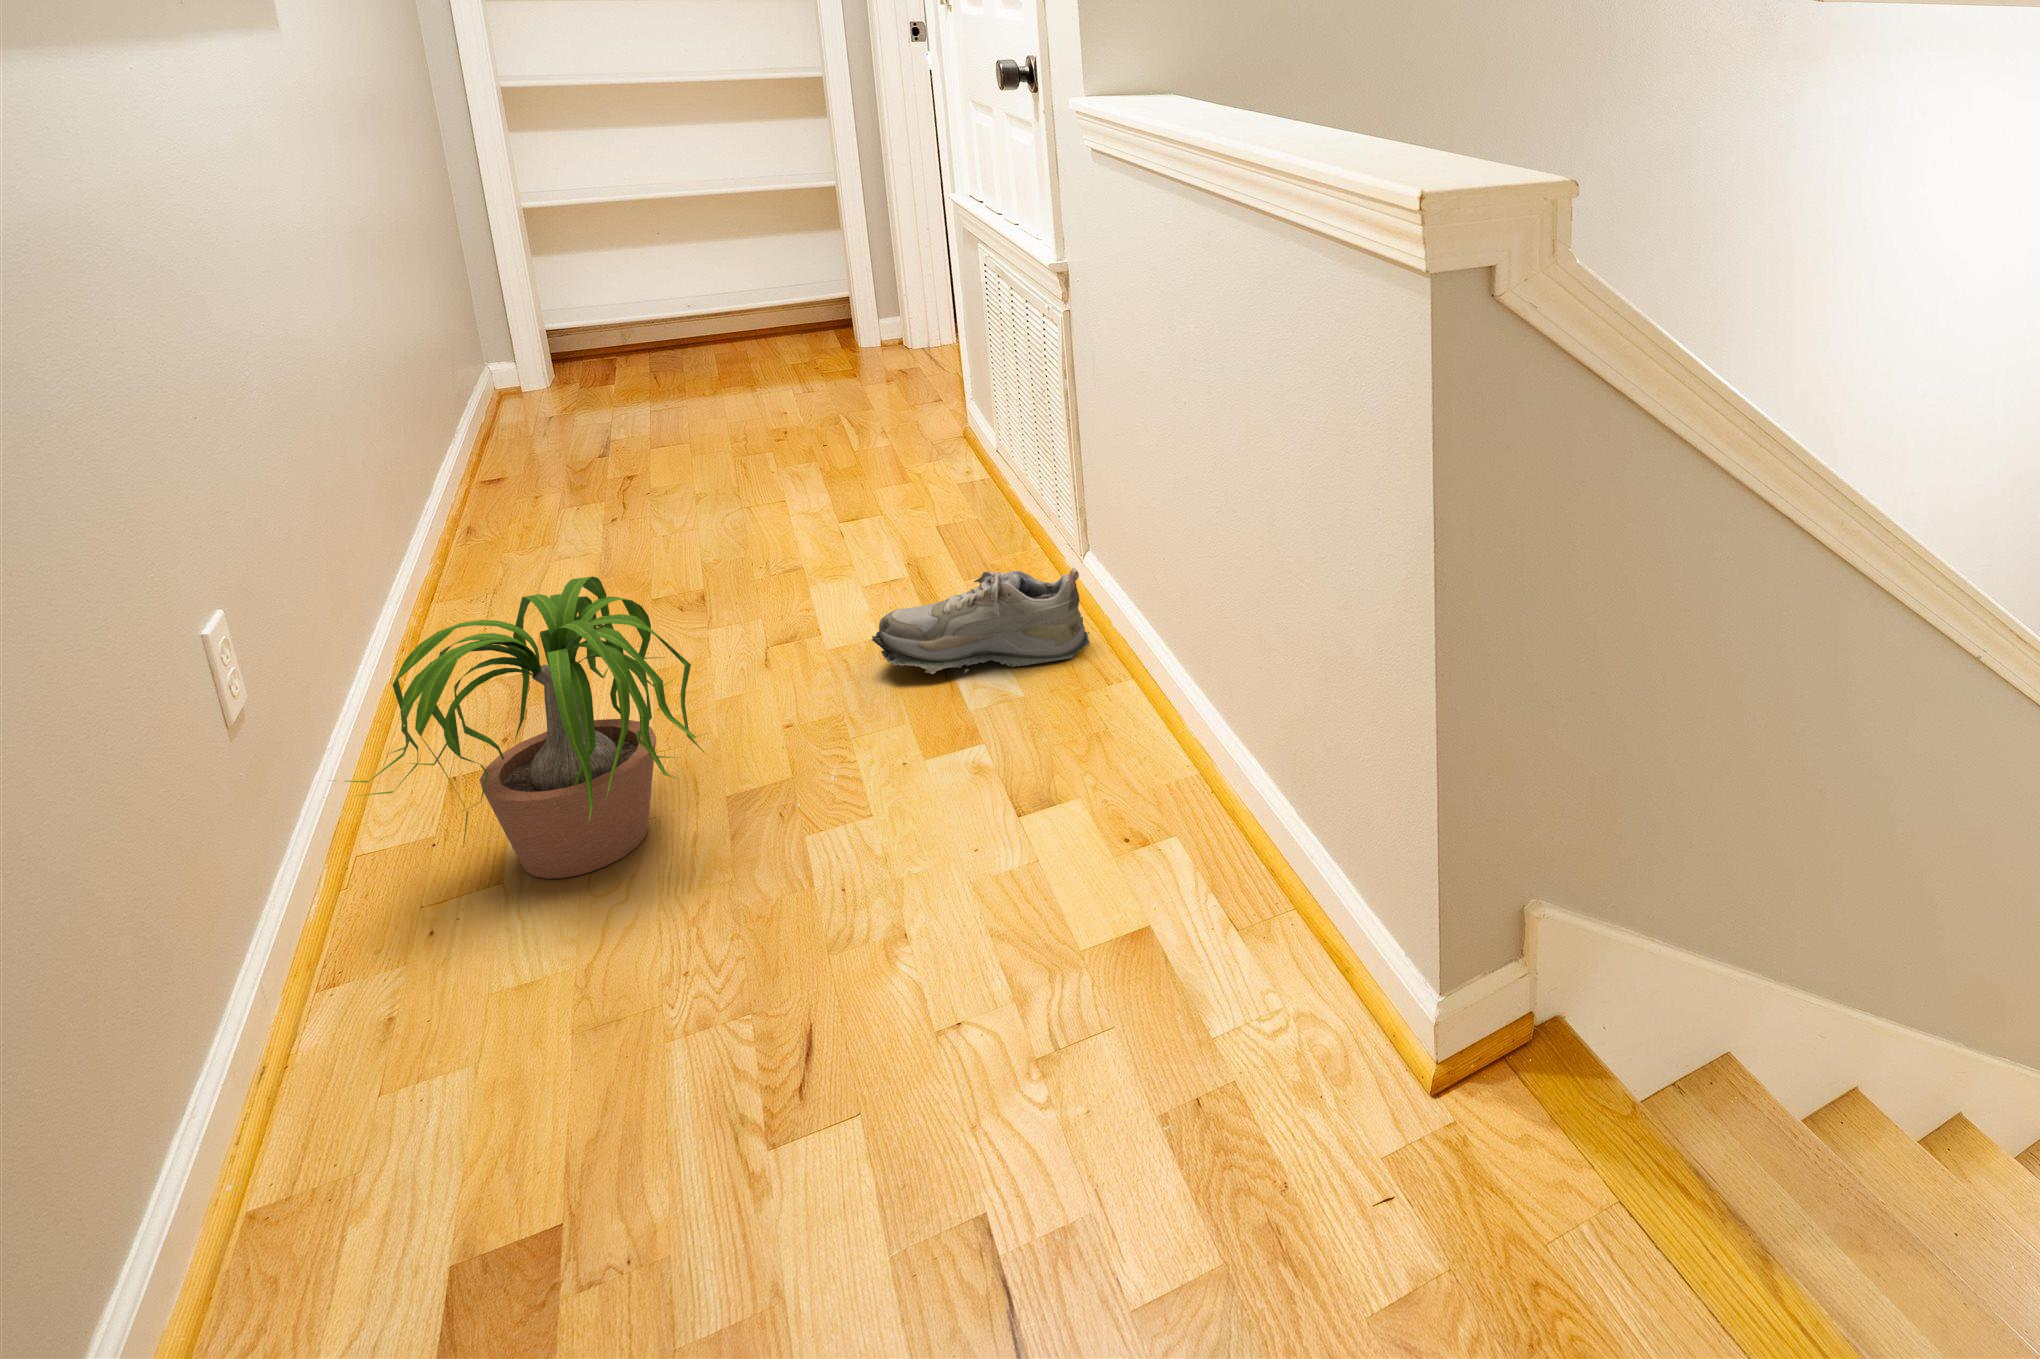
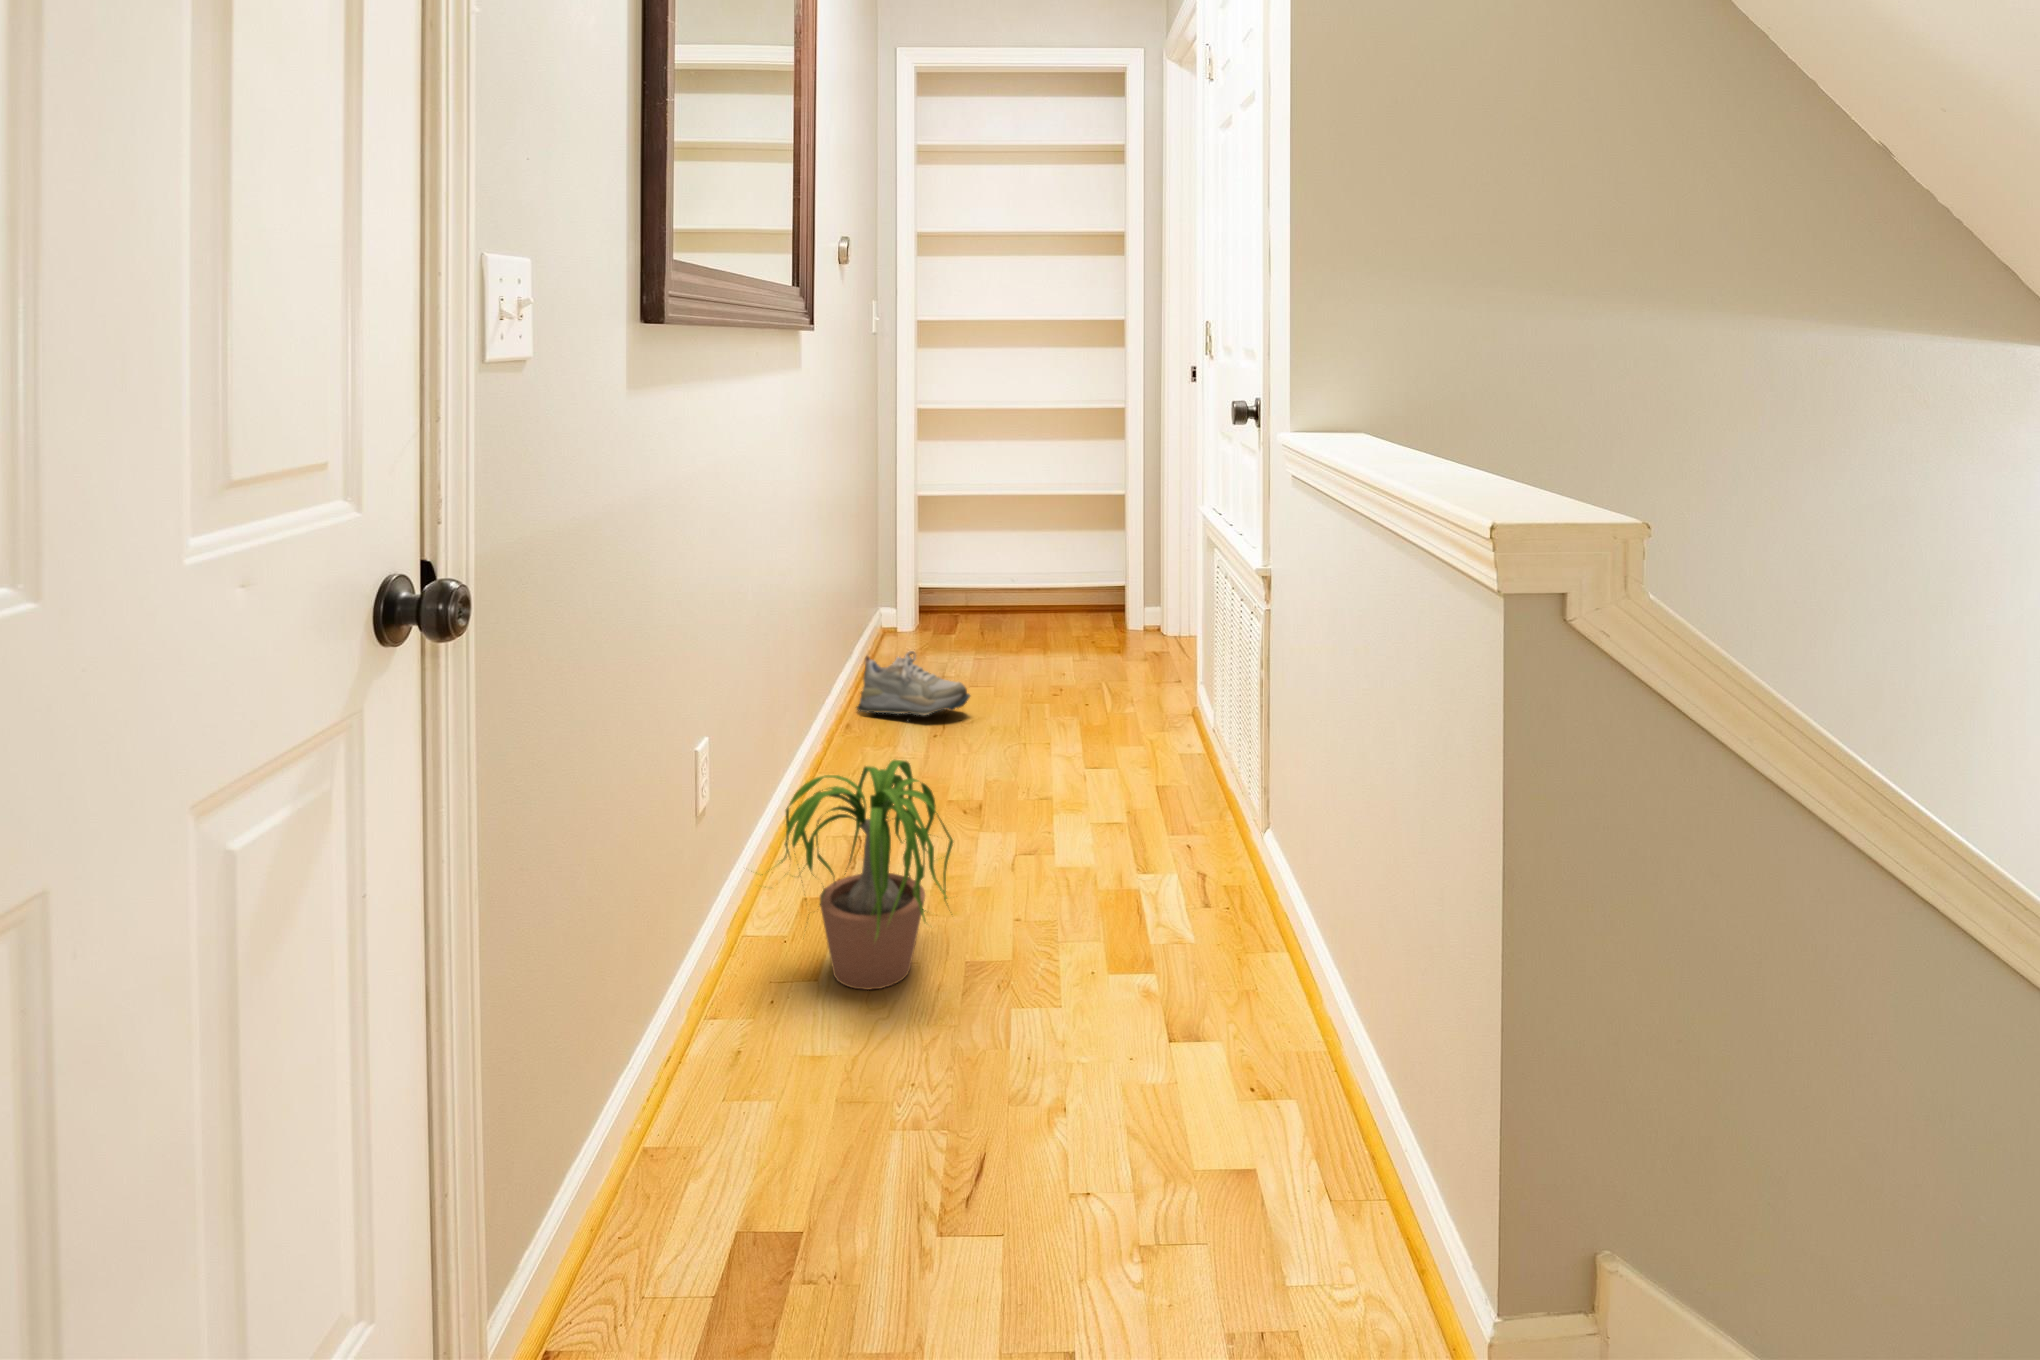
shoe: present [872,568,1090,674] -> present [857,651,970,715]

